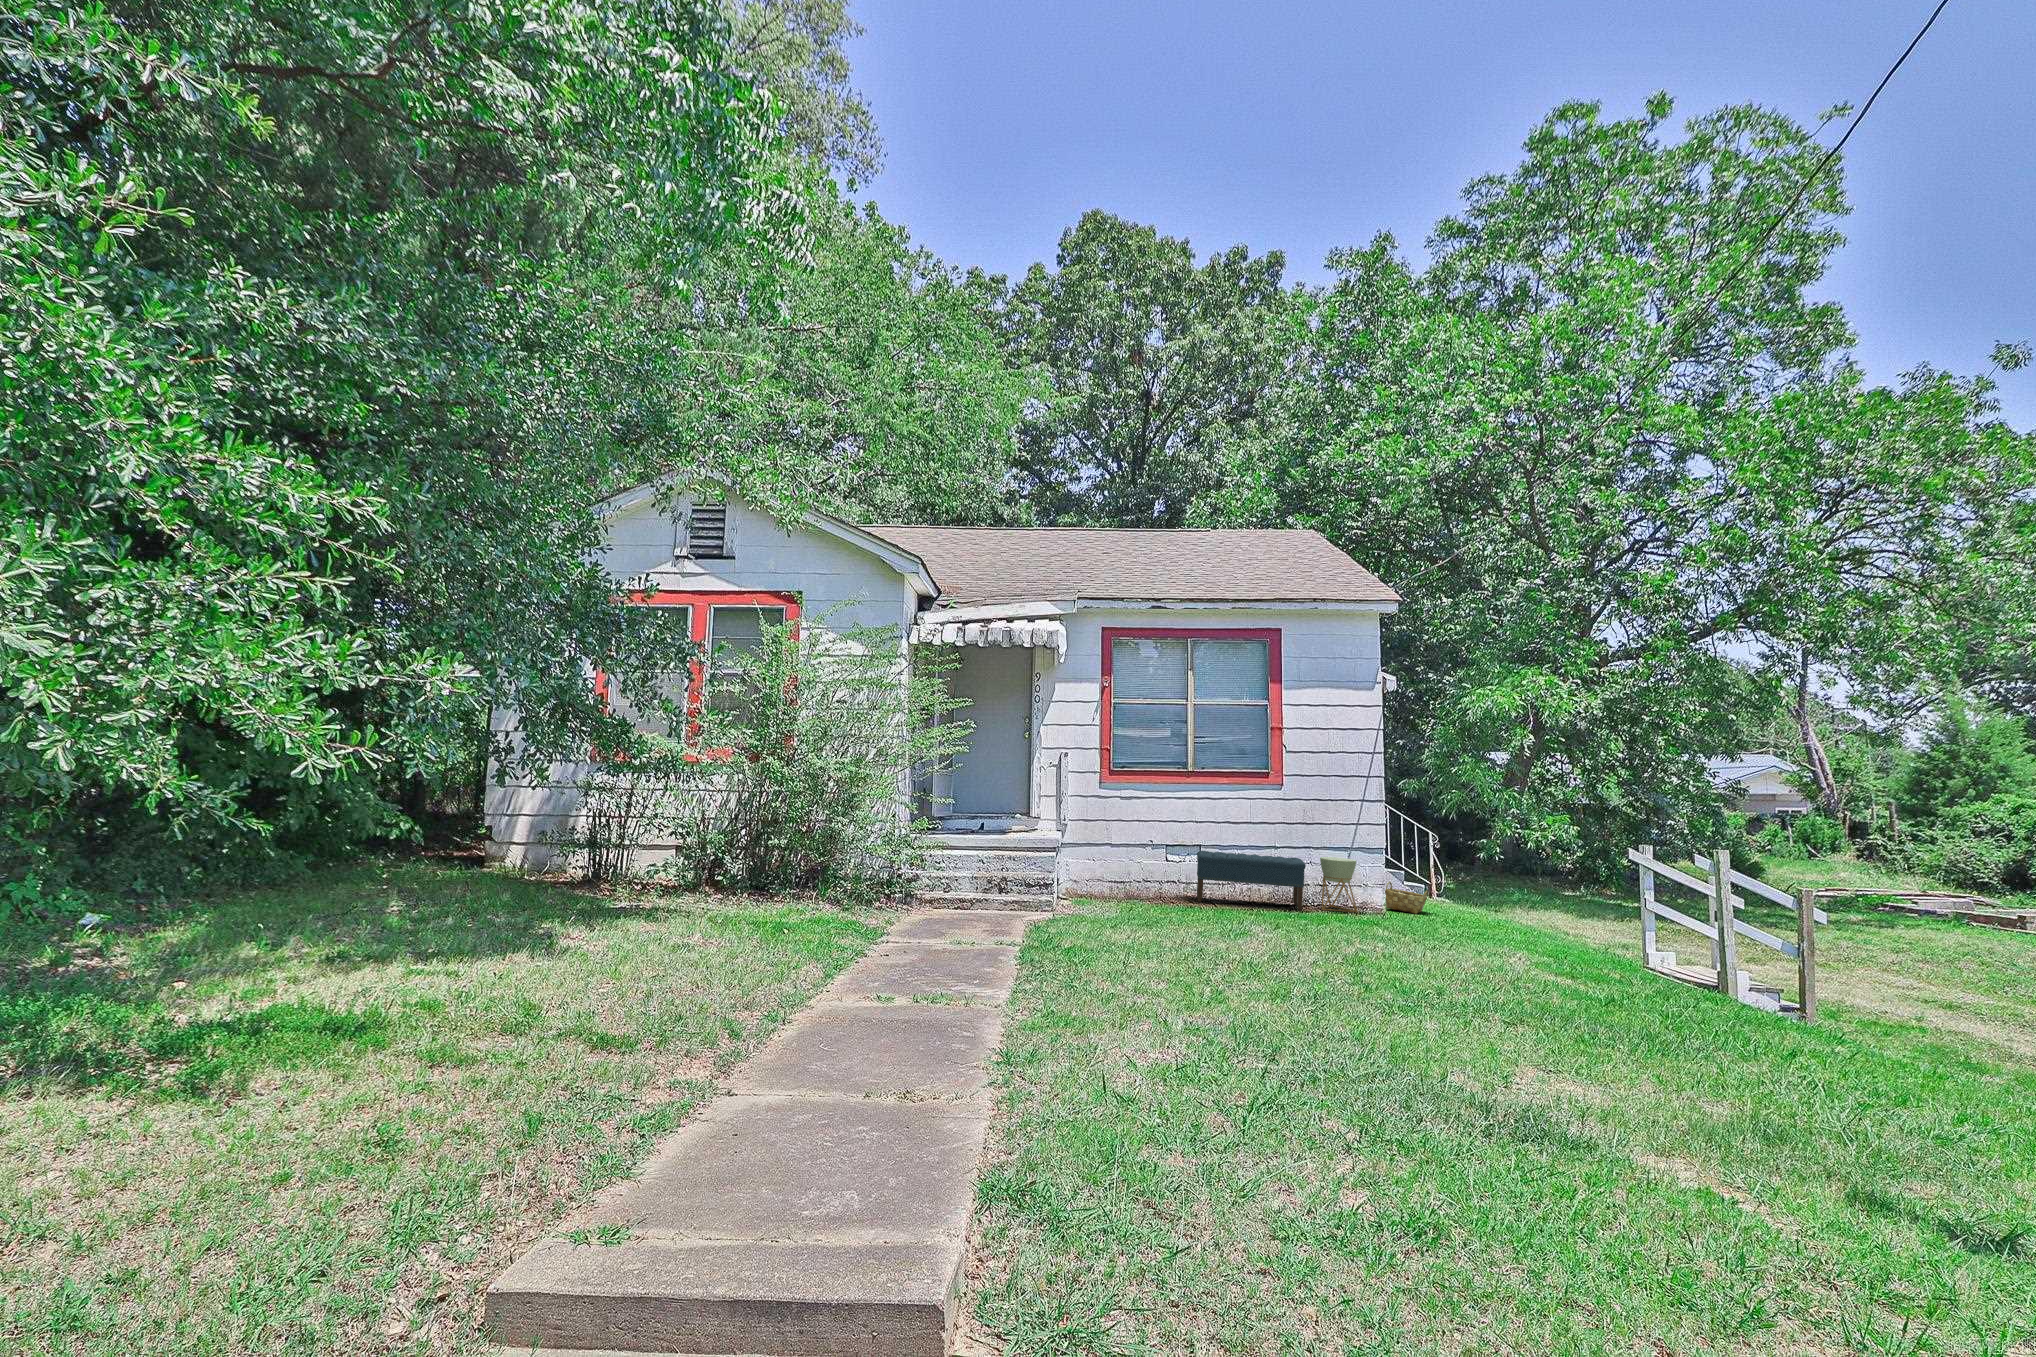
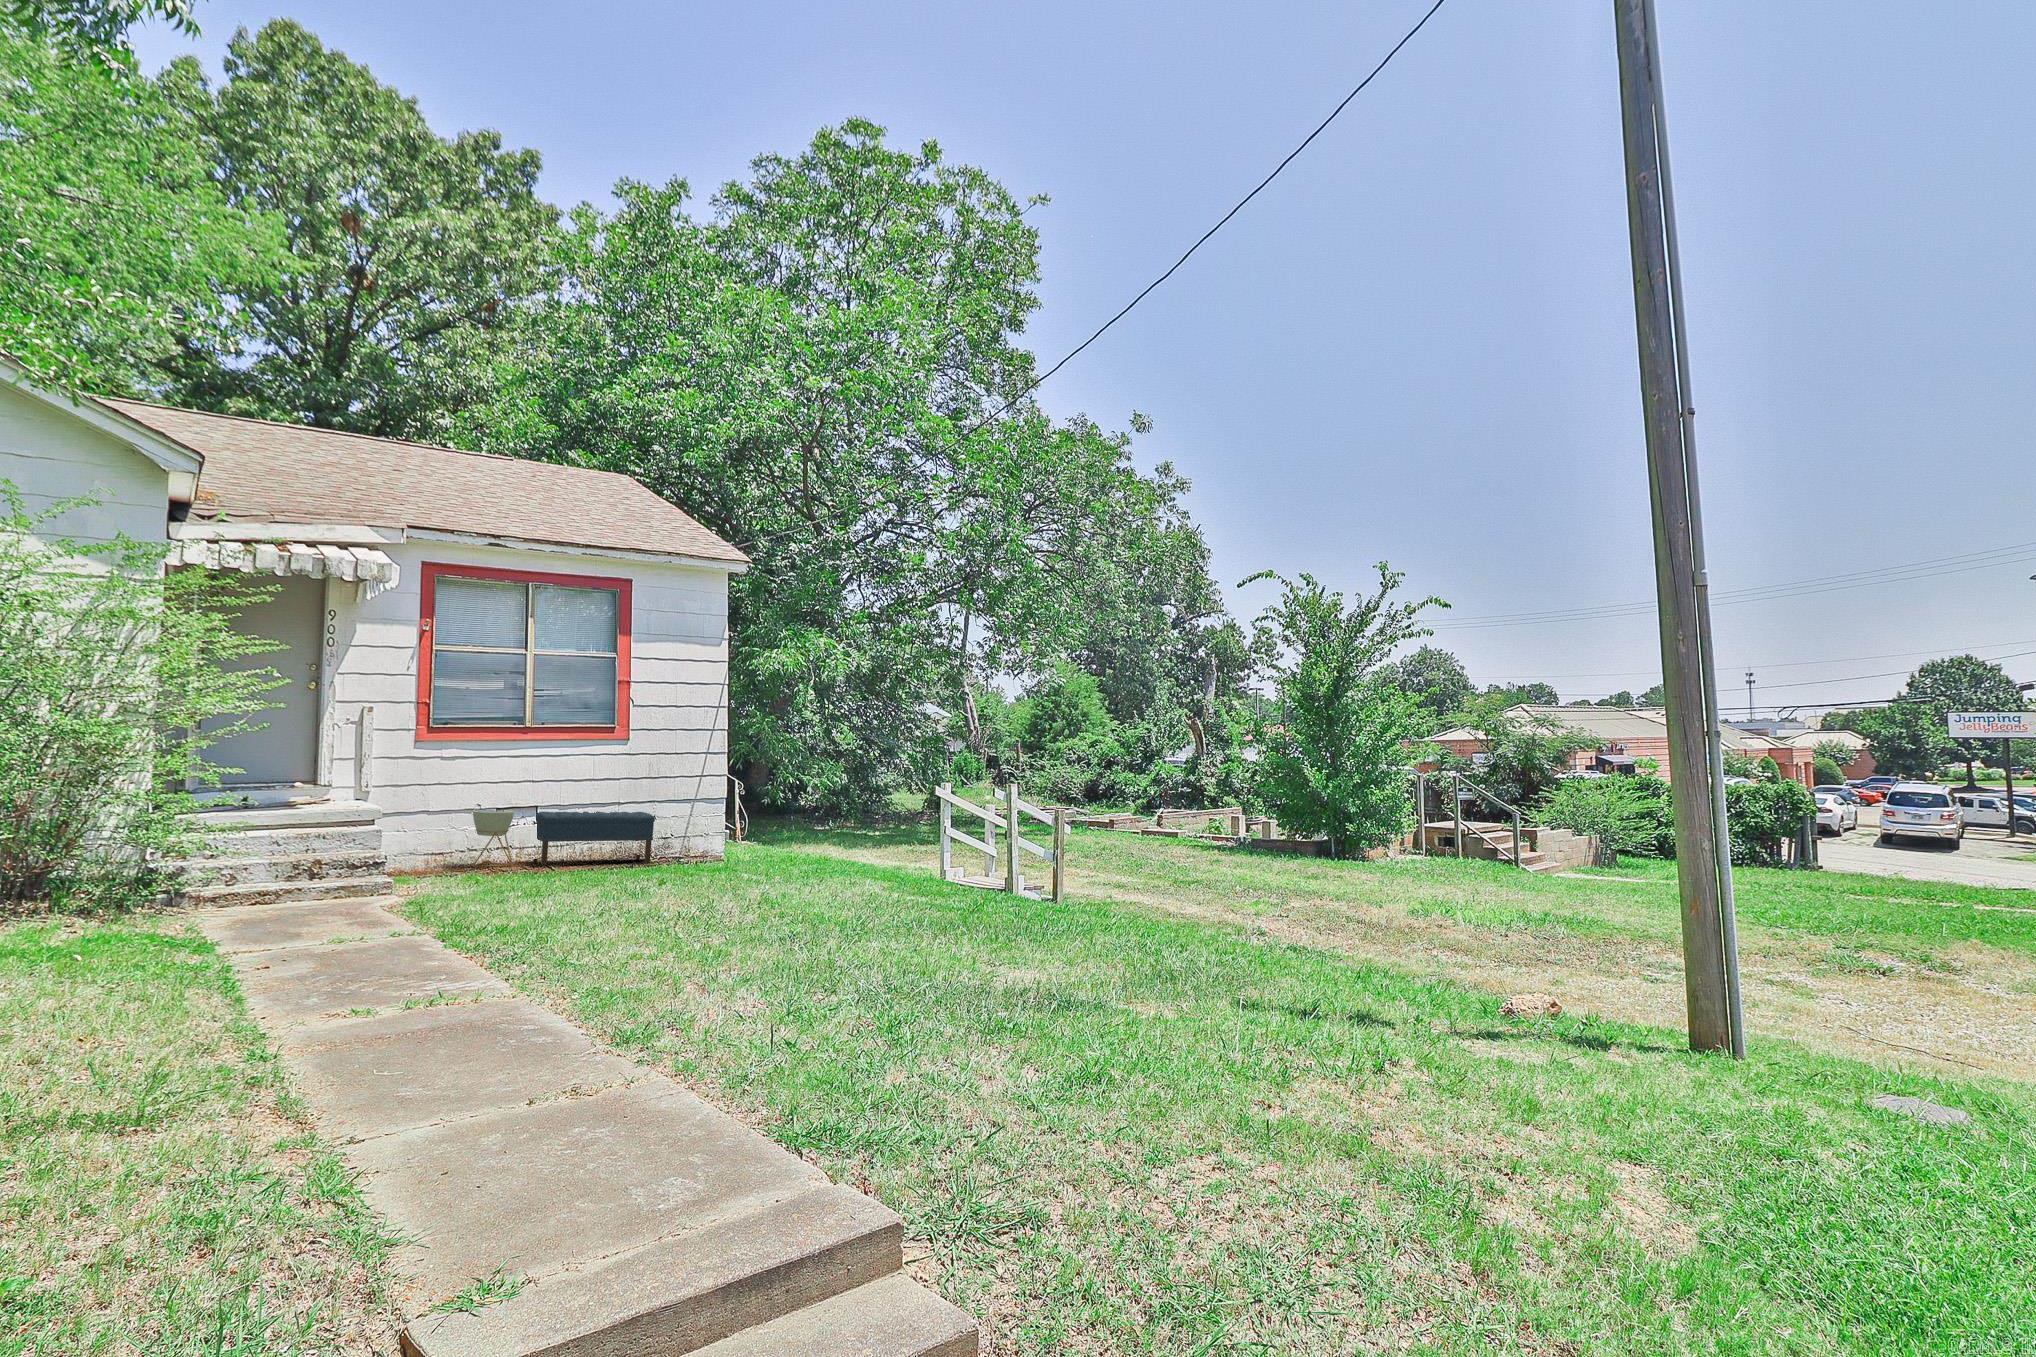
planter: present [1320,857,1357,912] -> present [472,810,514,867]
woven basket: present [1385,882,1428,914] -> none [718,828,756,856]

